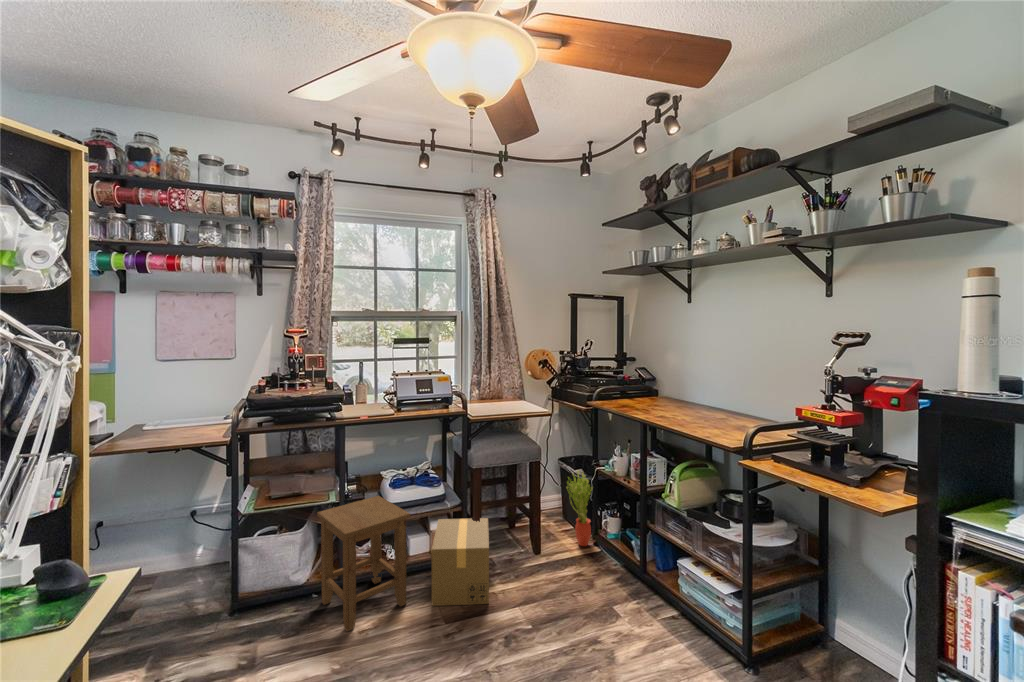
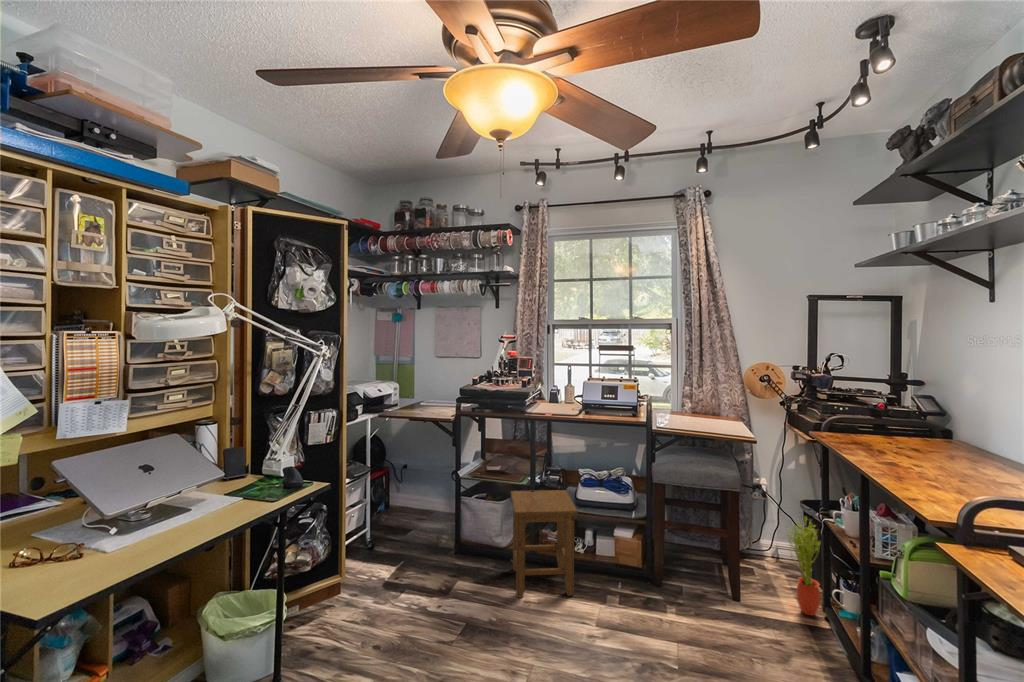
cardboard box: present [432,518,489,606] -> none [593,528,671,627]

